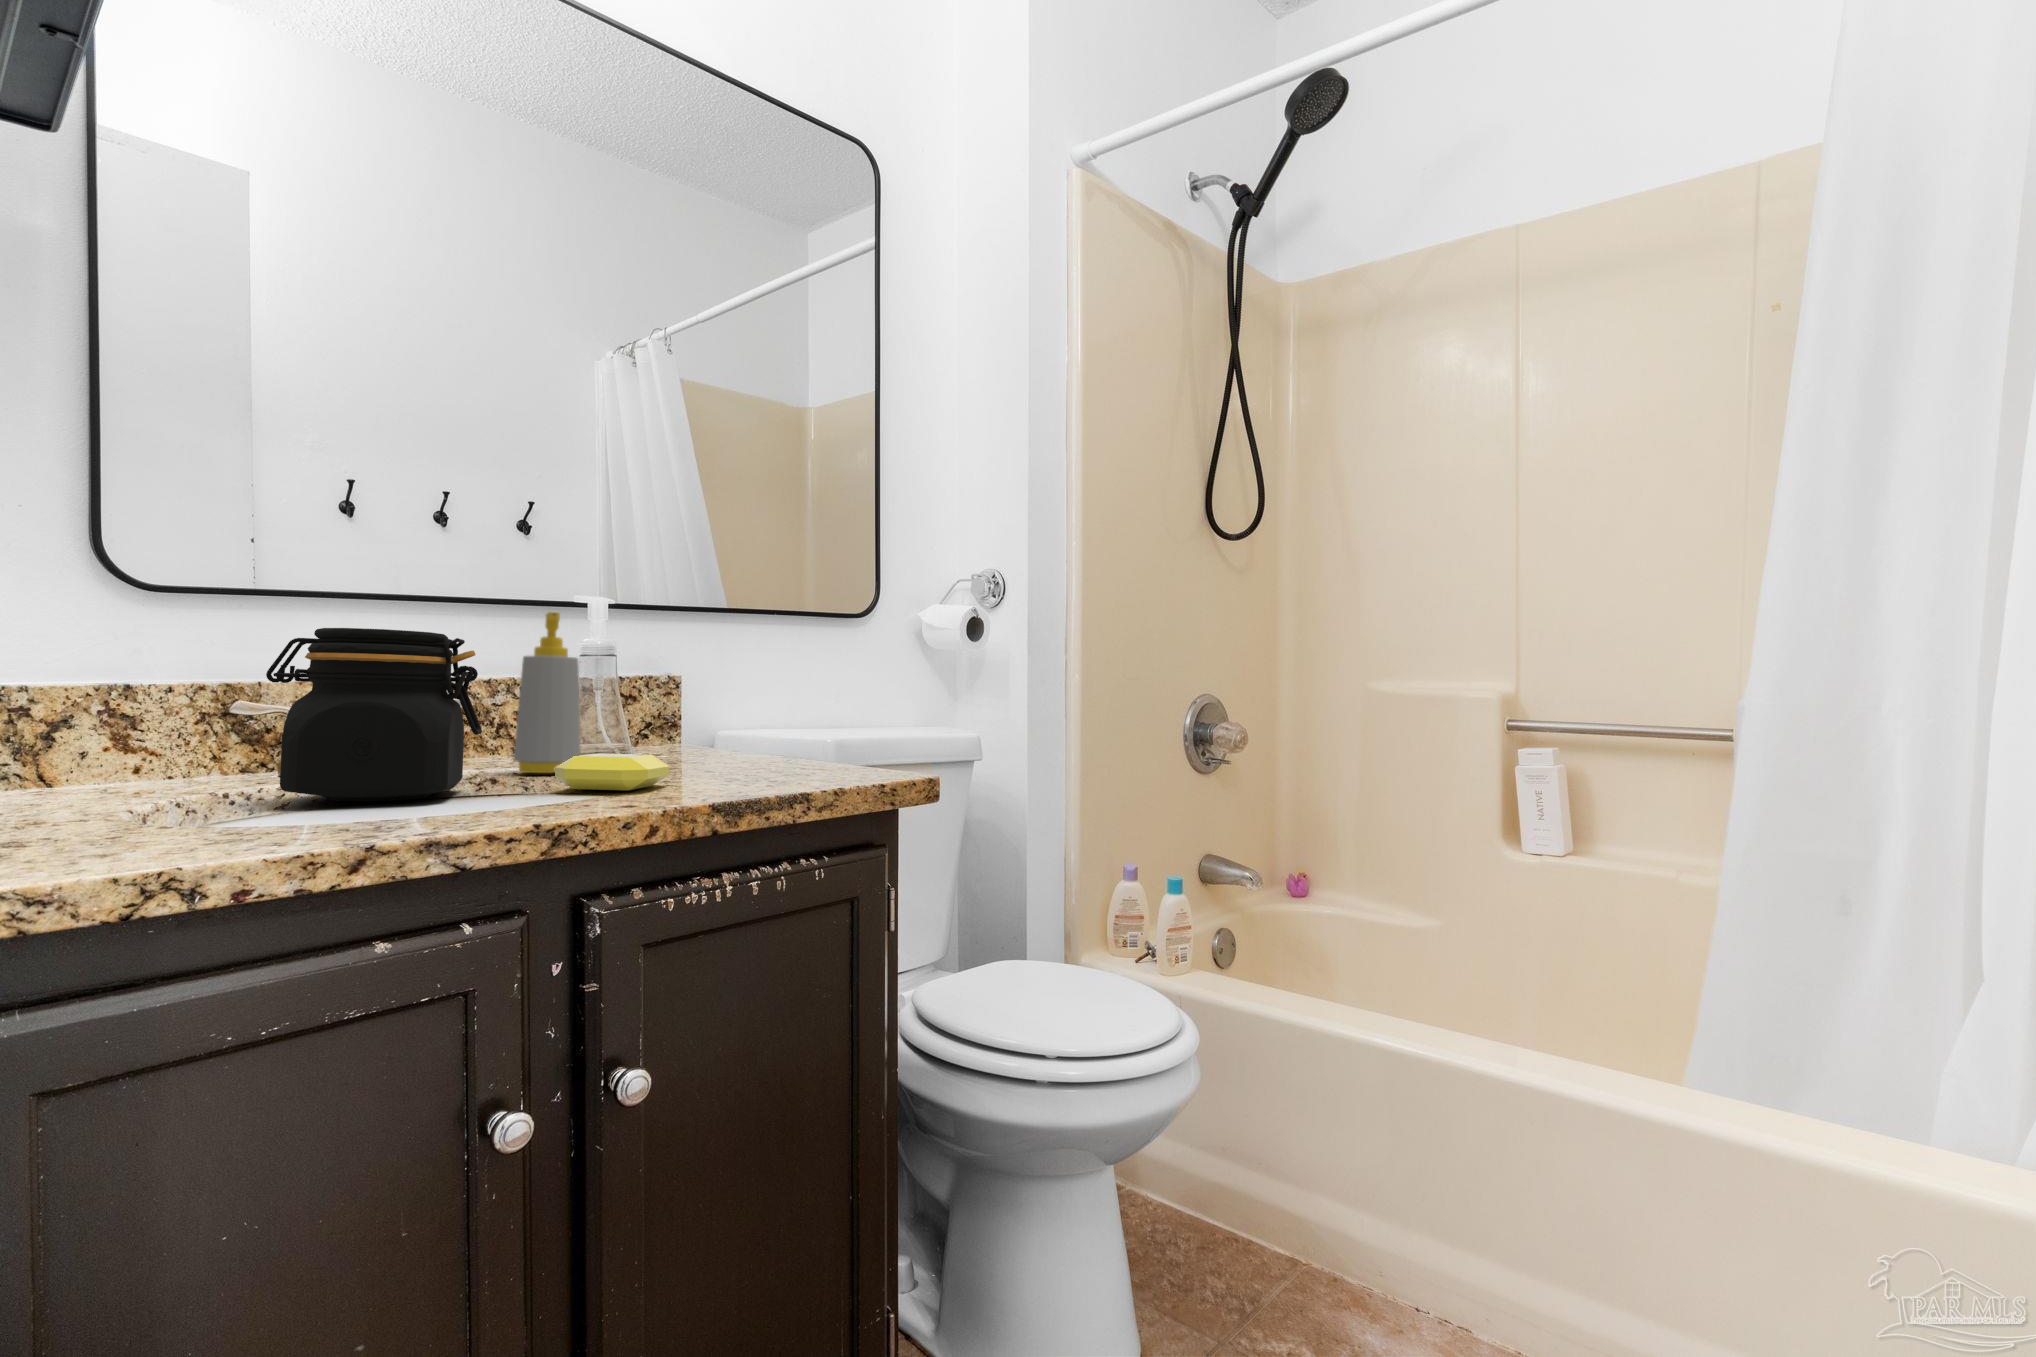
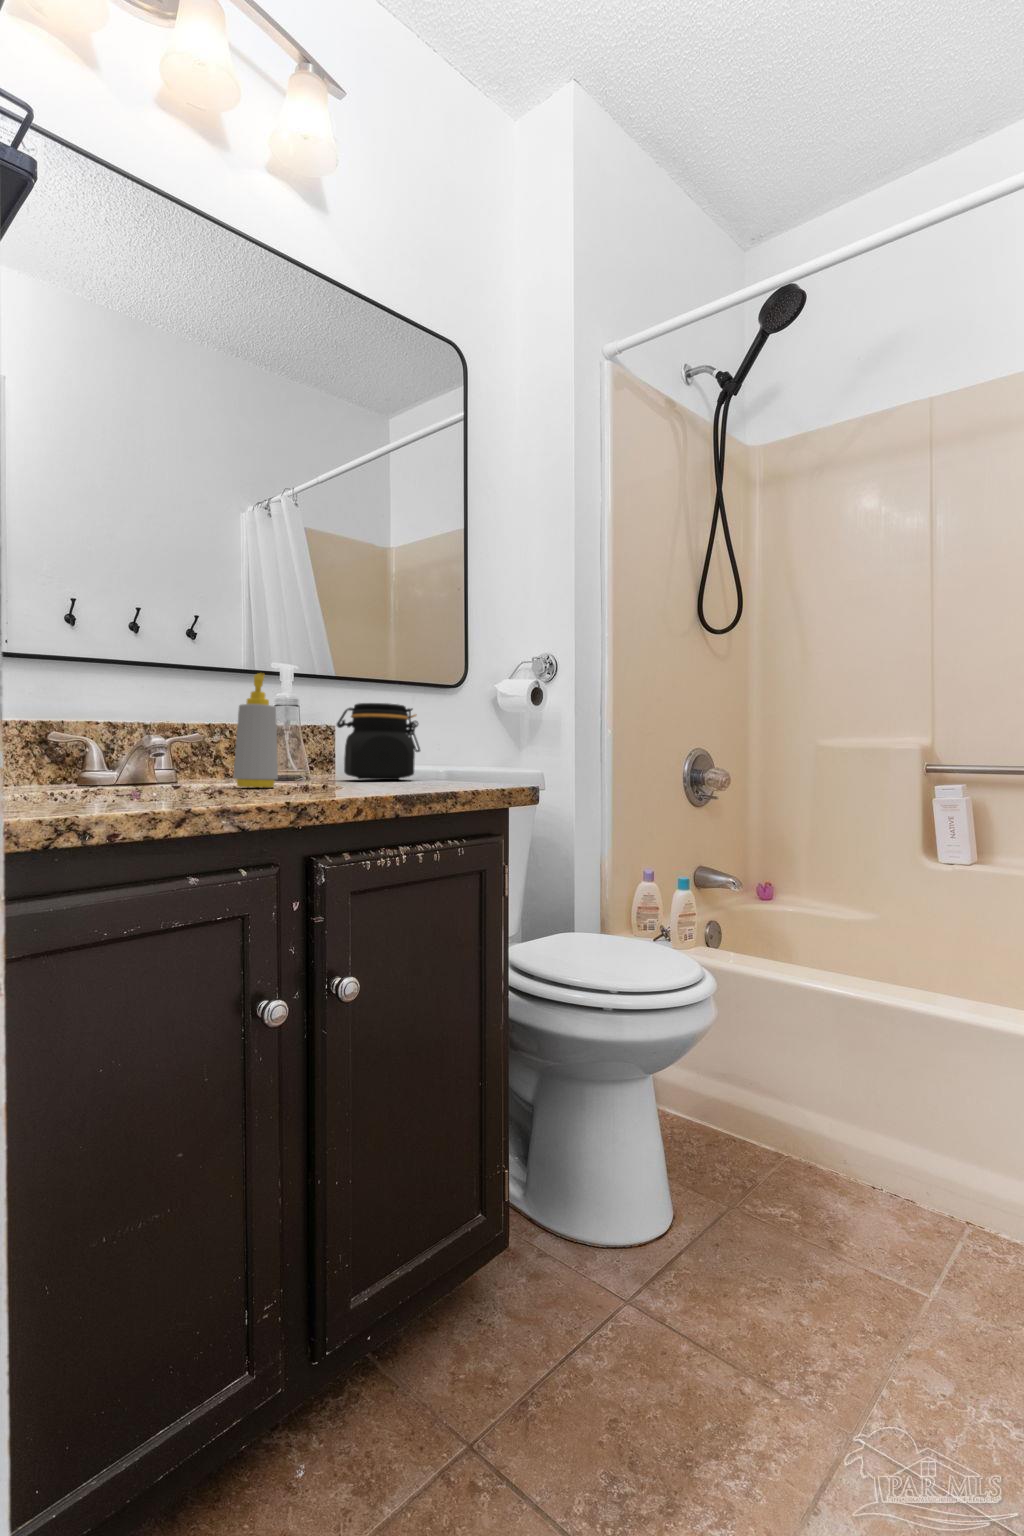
jar: present [266,628,482,801] -> present [337,703,420,780]
soap bar: present [555,753,669,790] -> none [275,769,350,792]

